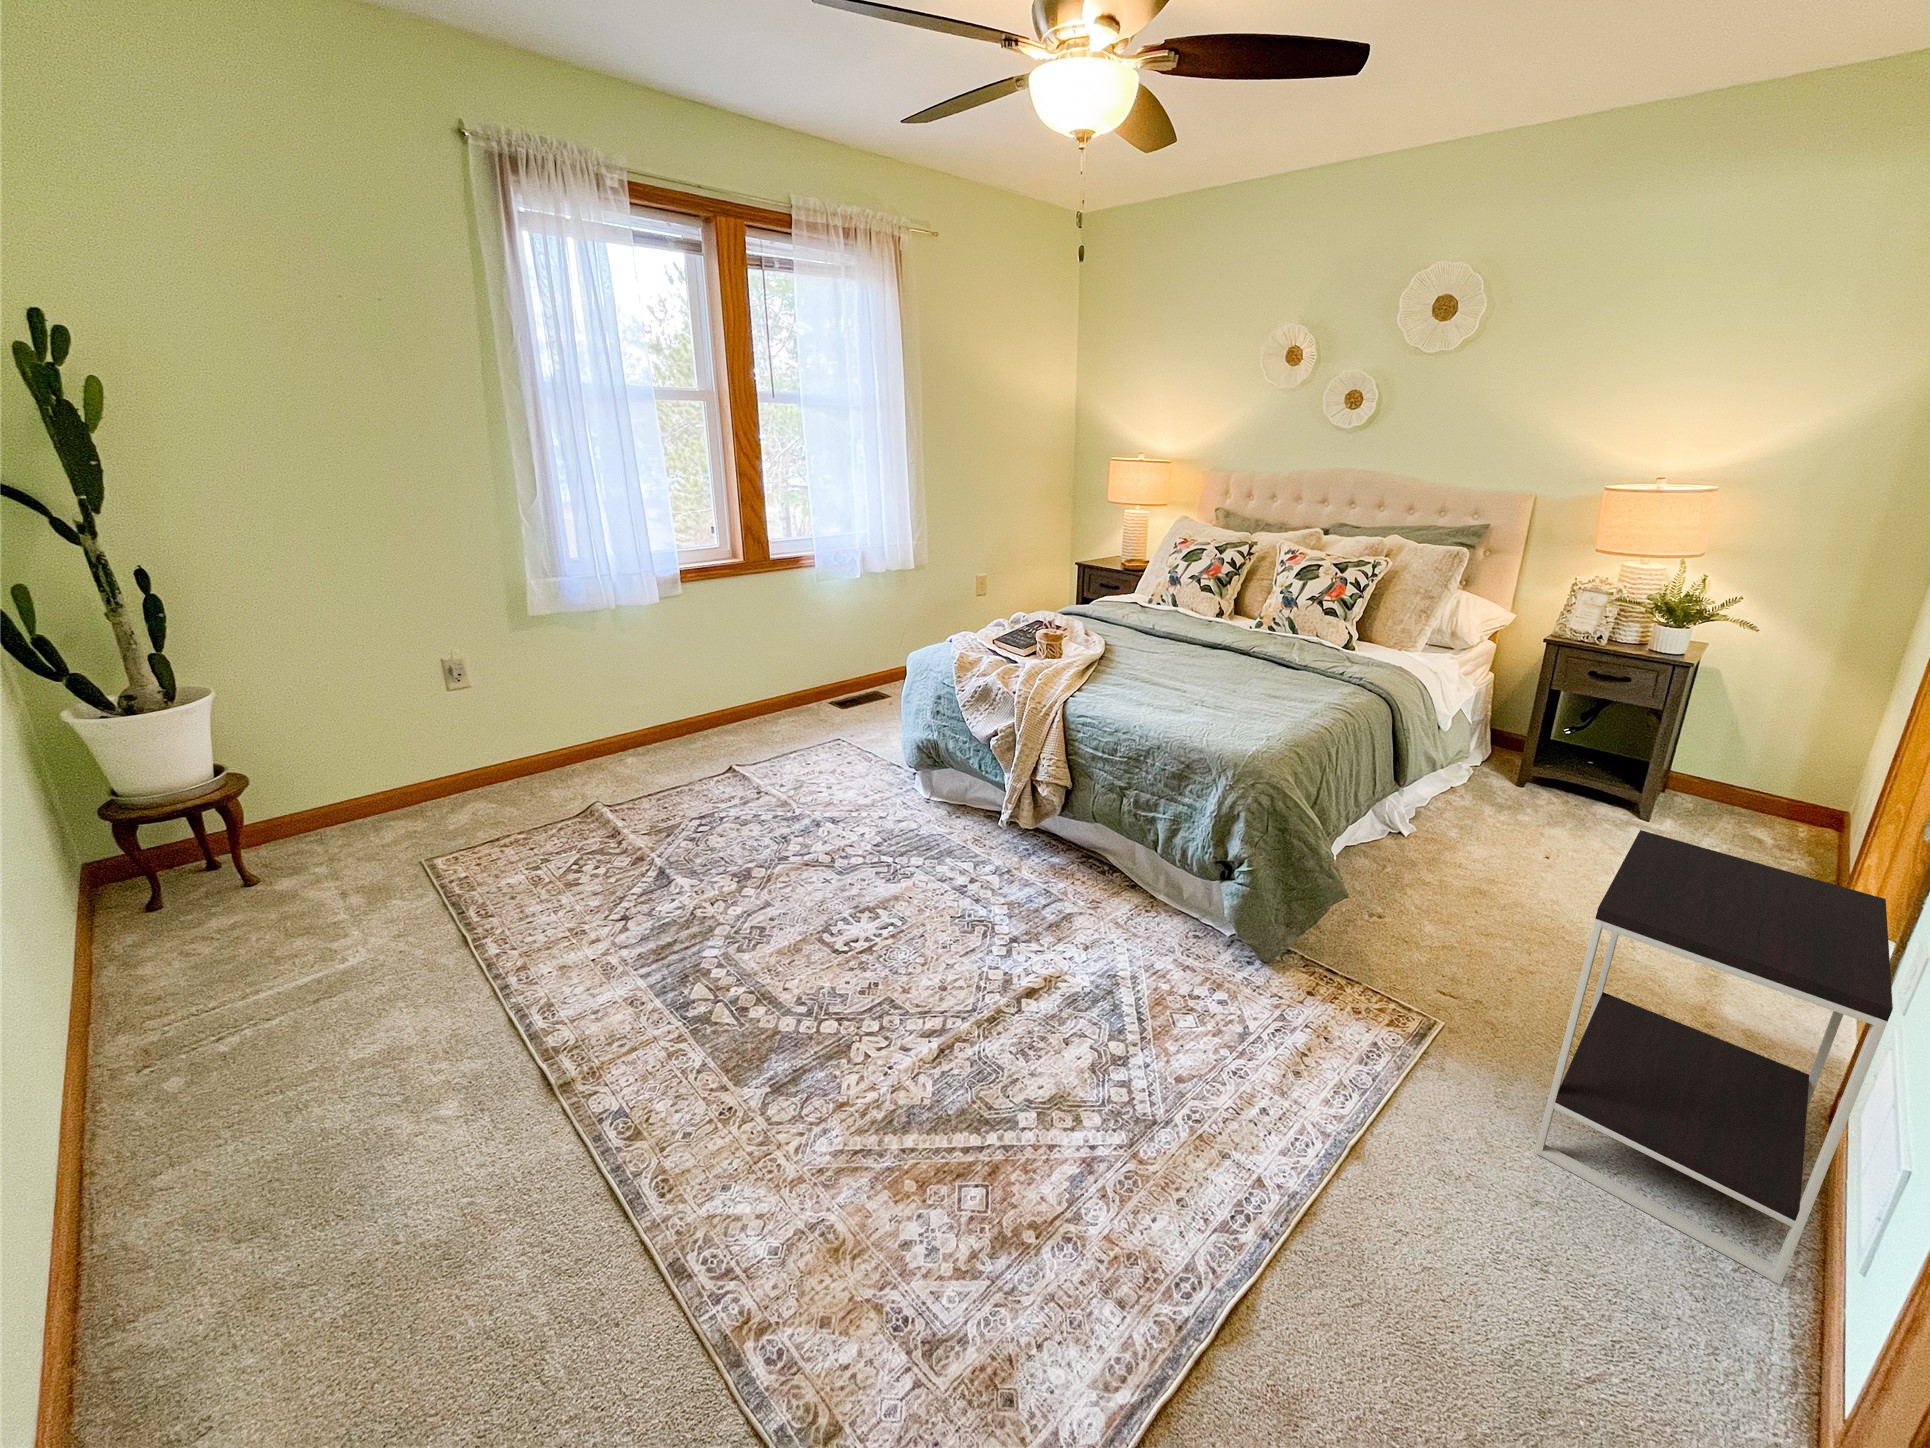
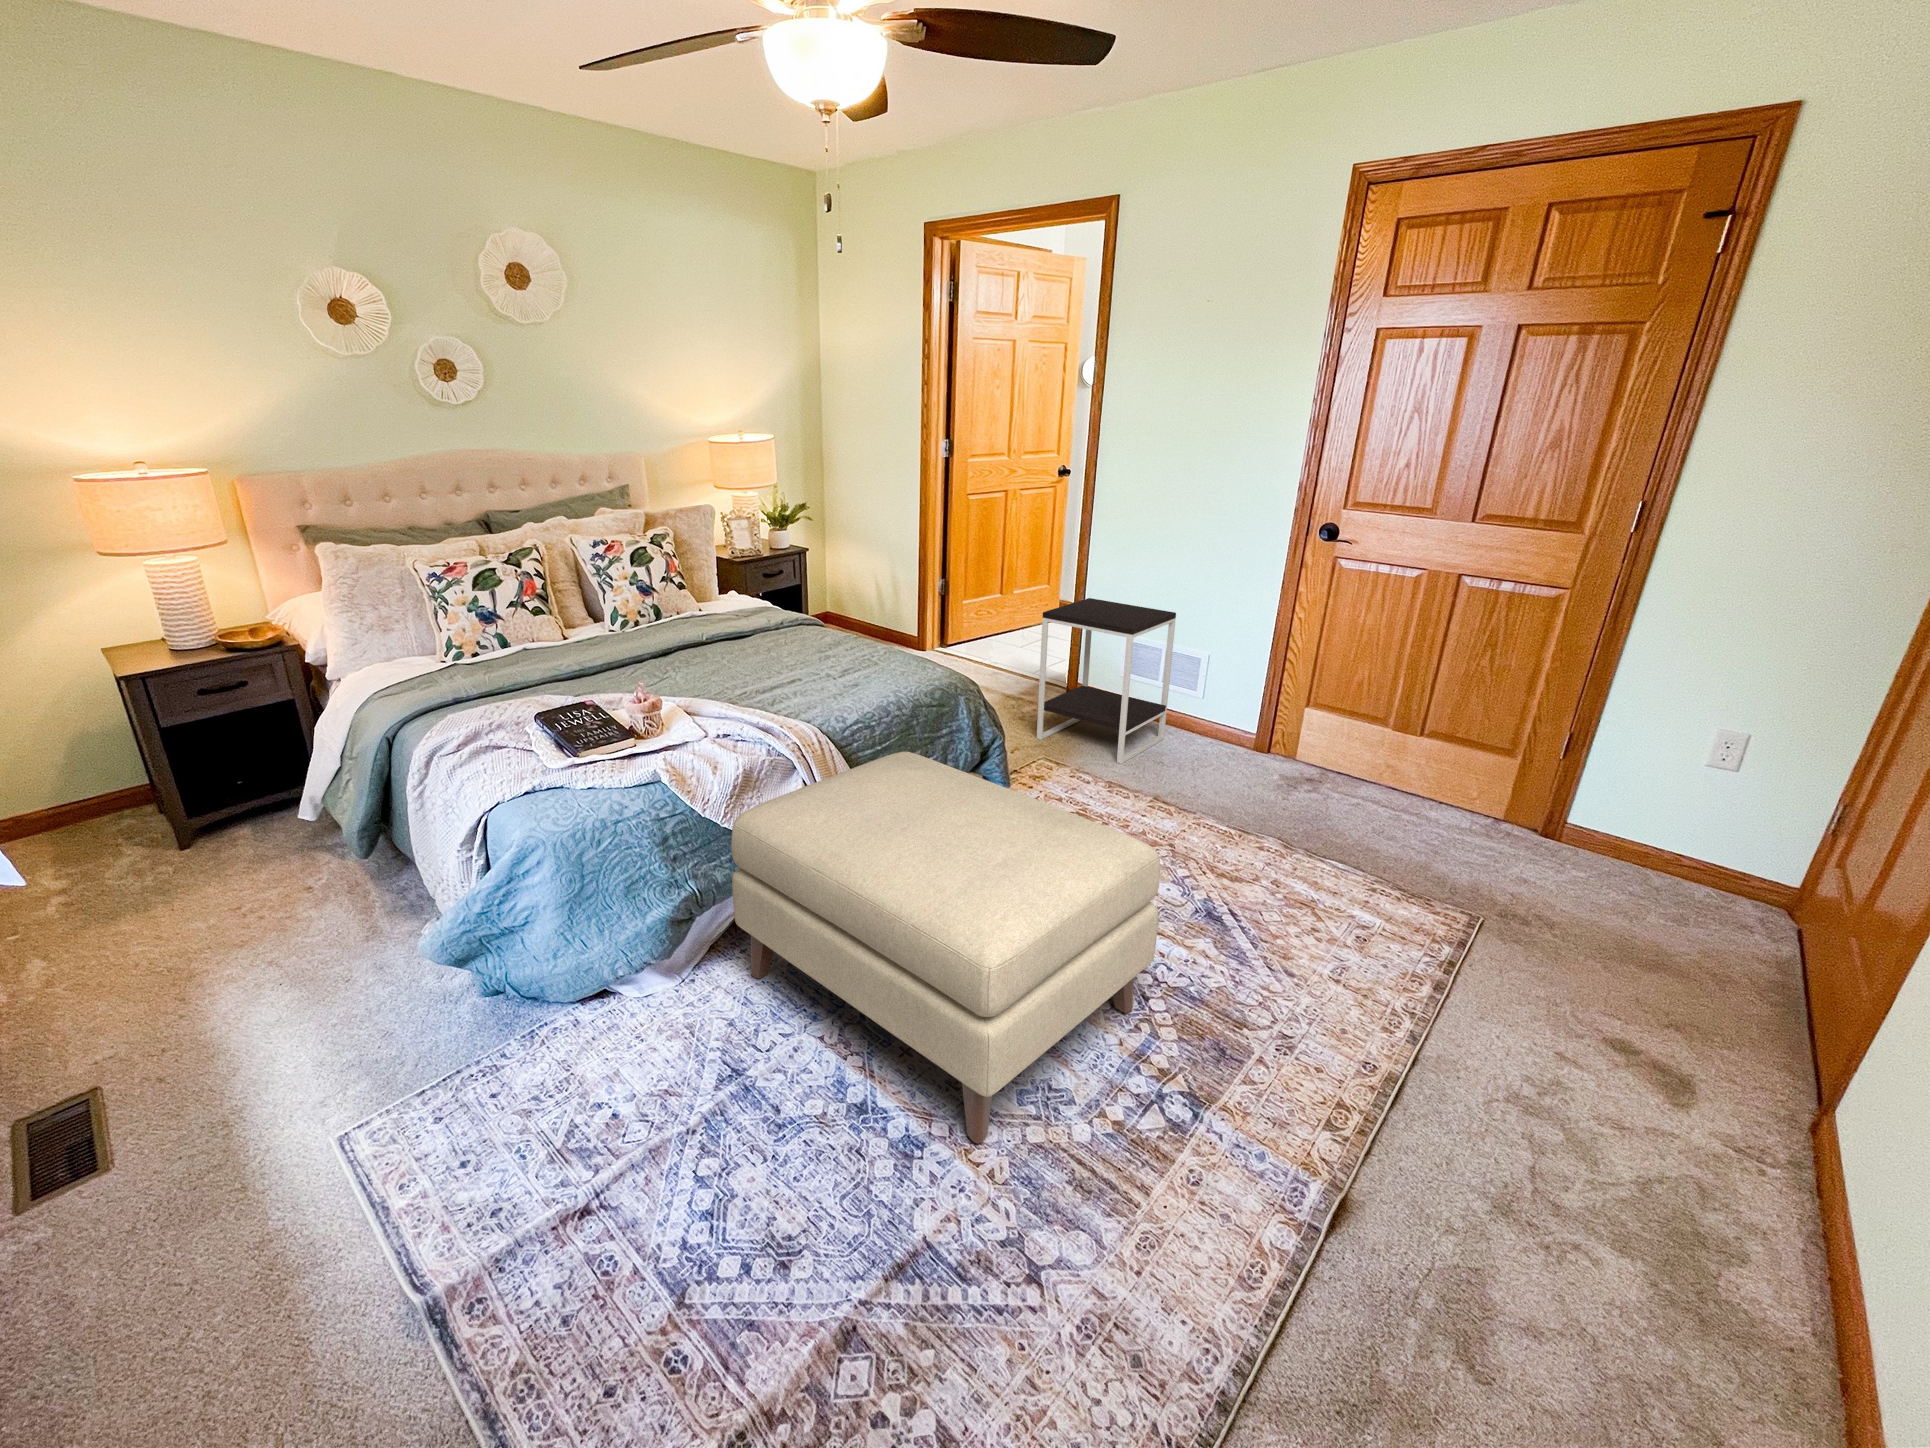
ottoman: none [702,707,1065,1008] -> present [731,752,1160,1143]

